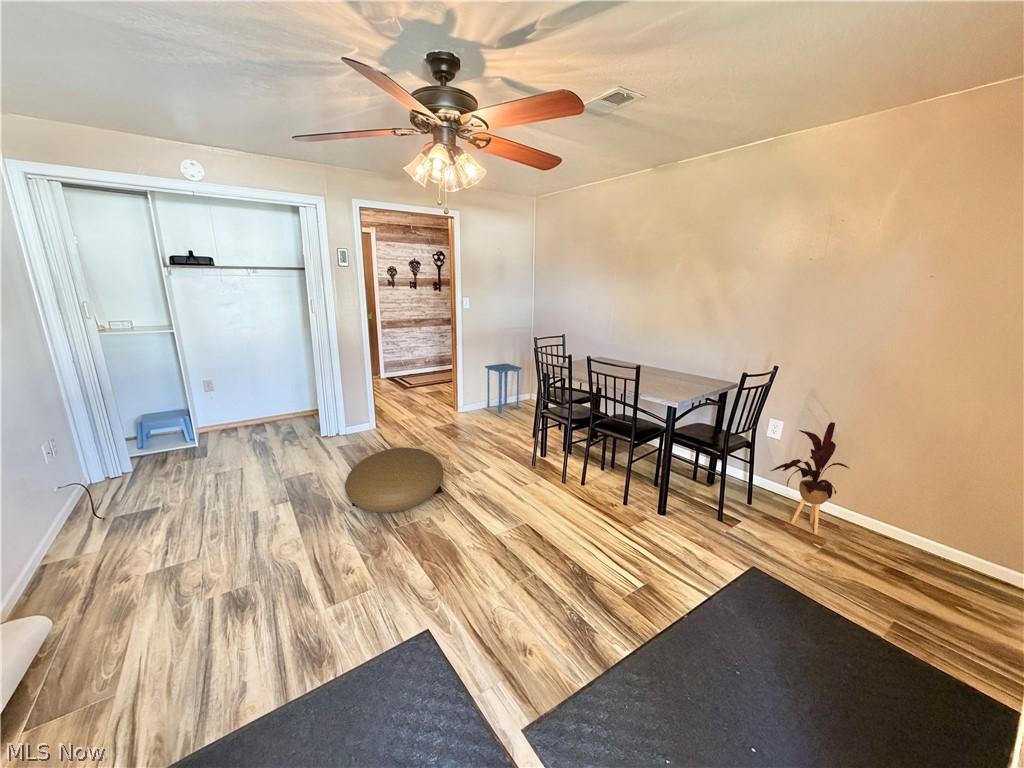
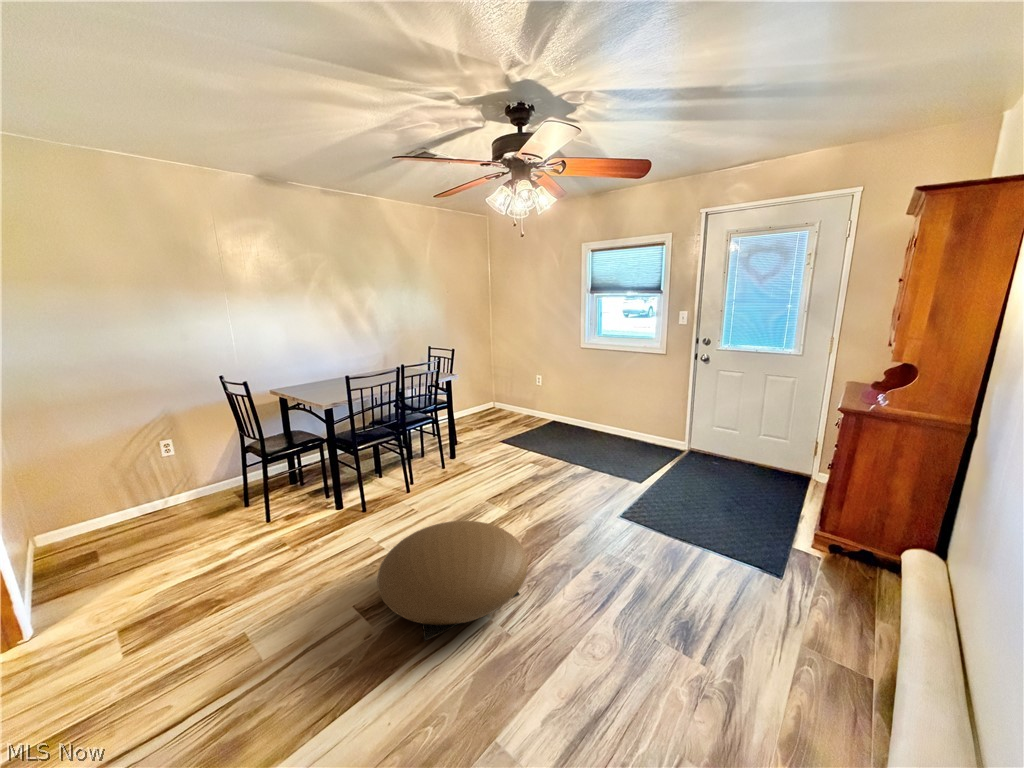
side table: present [485,363,522,413] -> none [8,468,119,591]
house plant: present [771,422,850,534] -> none [444,365,482,429]

